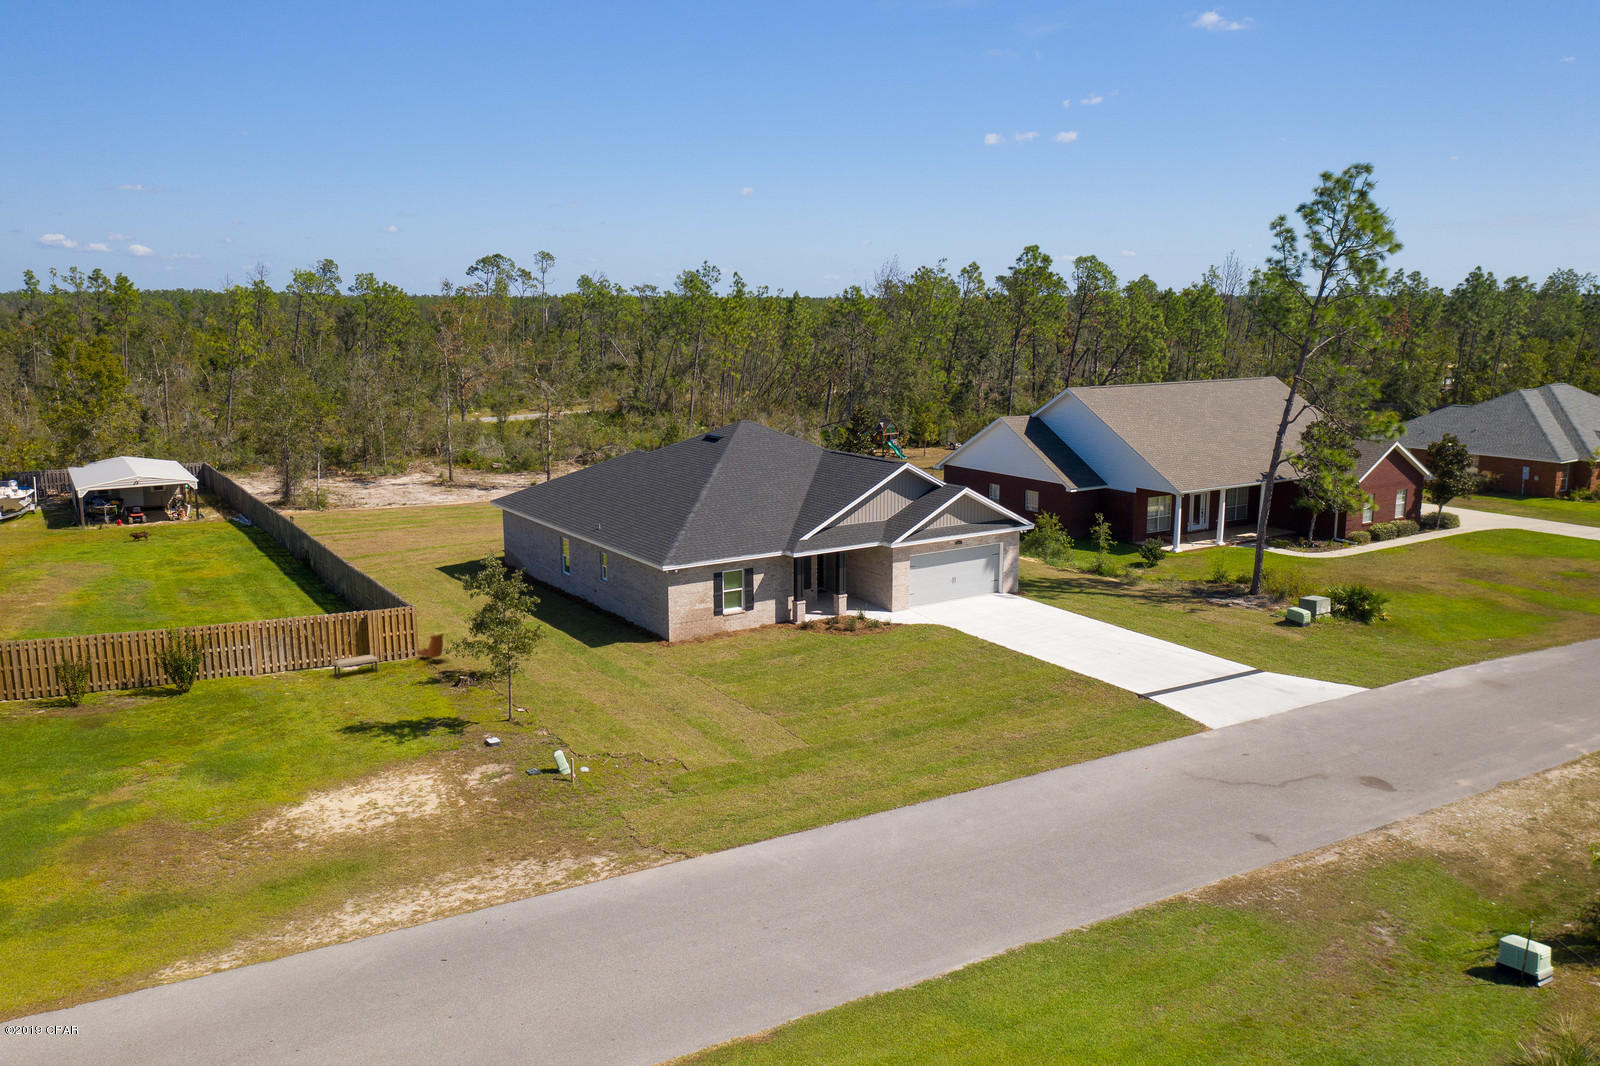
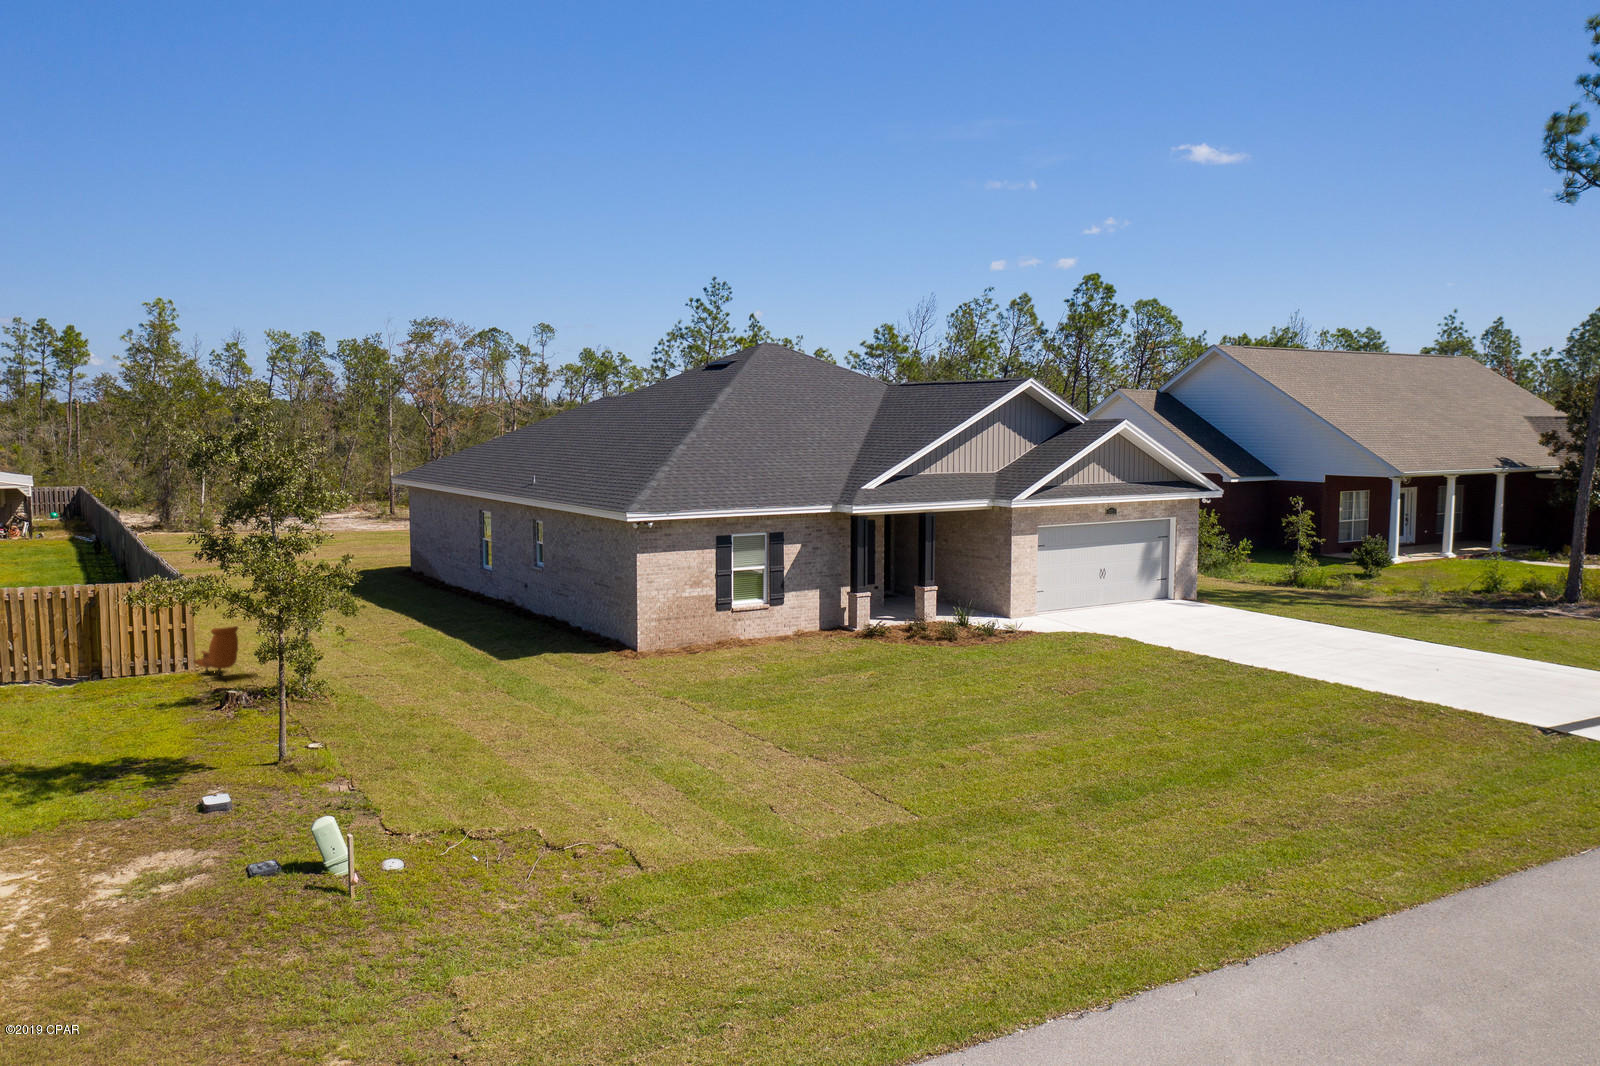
bench: present [333,655,377,679] -> none [28,661,111,701]

